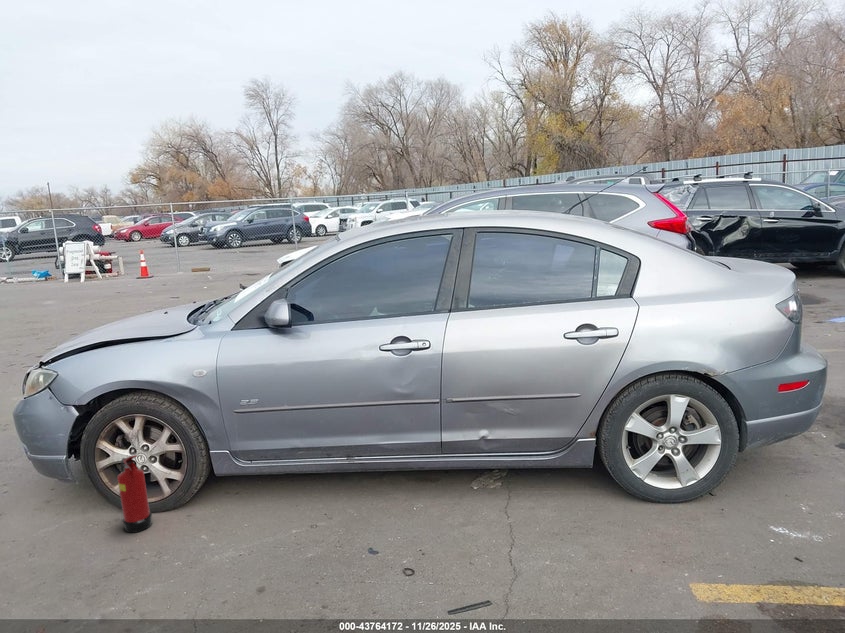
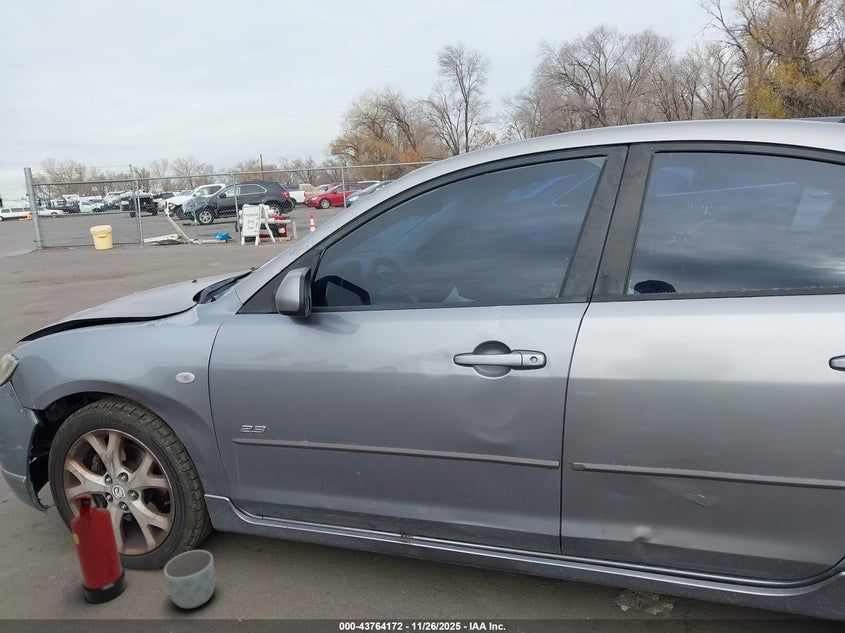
planter: none [189,489,221,525] -> present [164,550,215,608]

